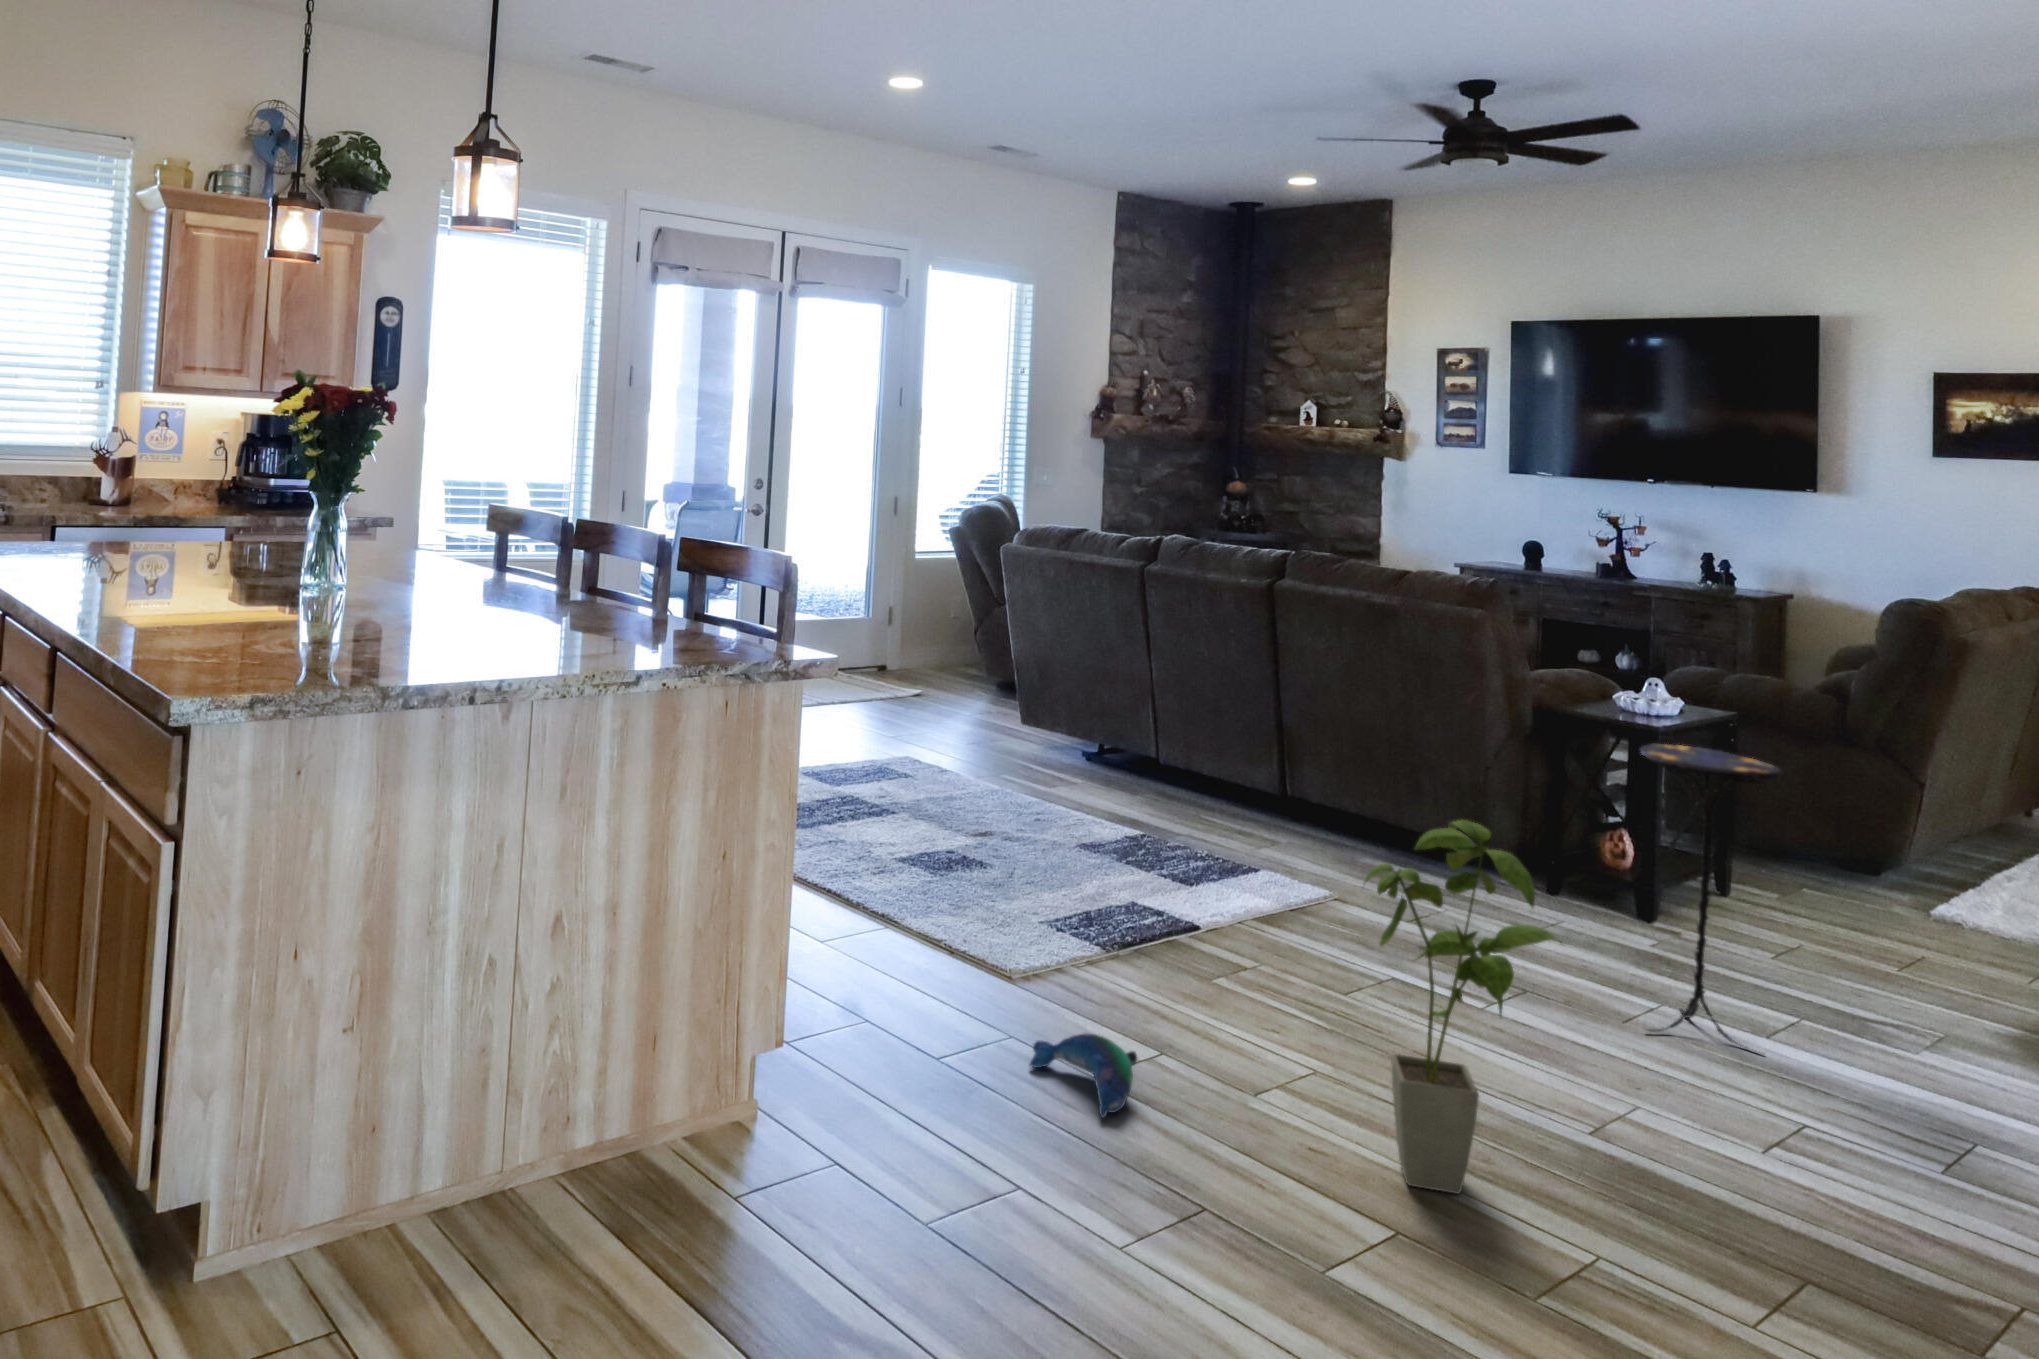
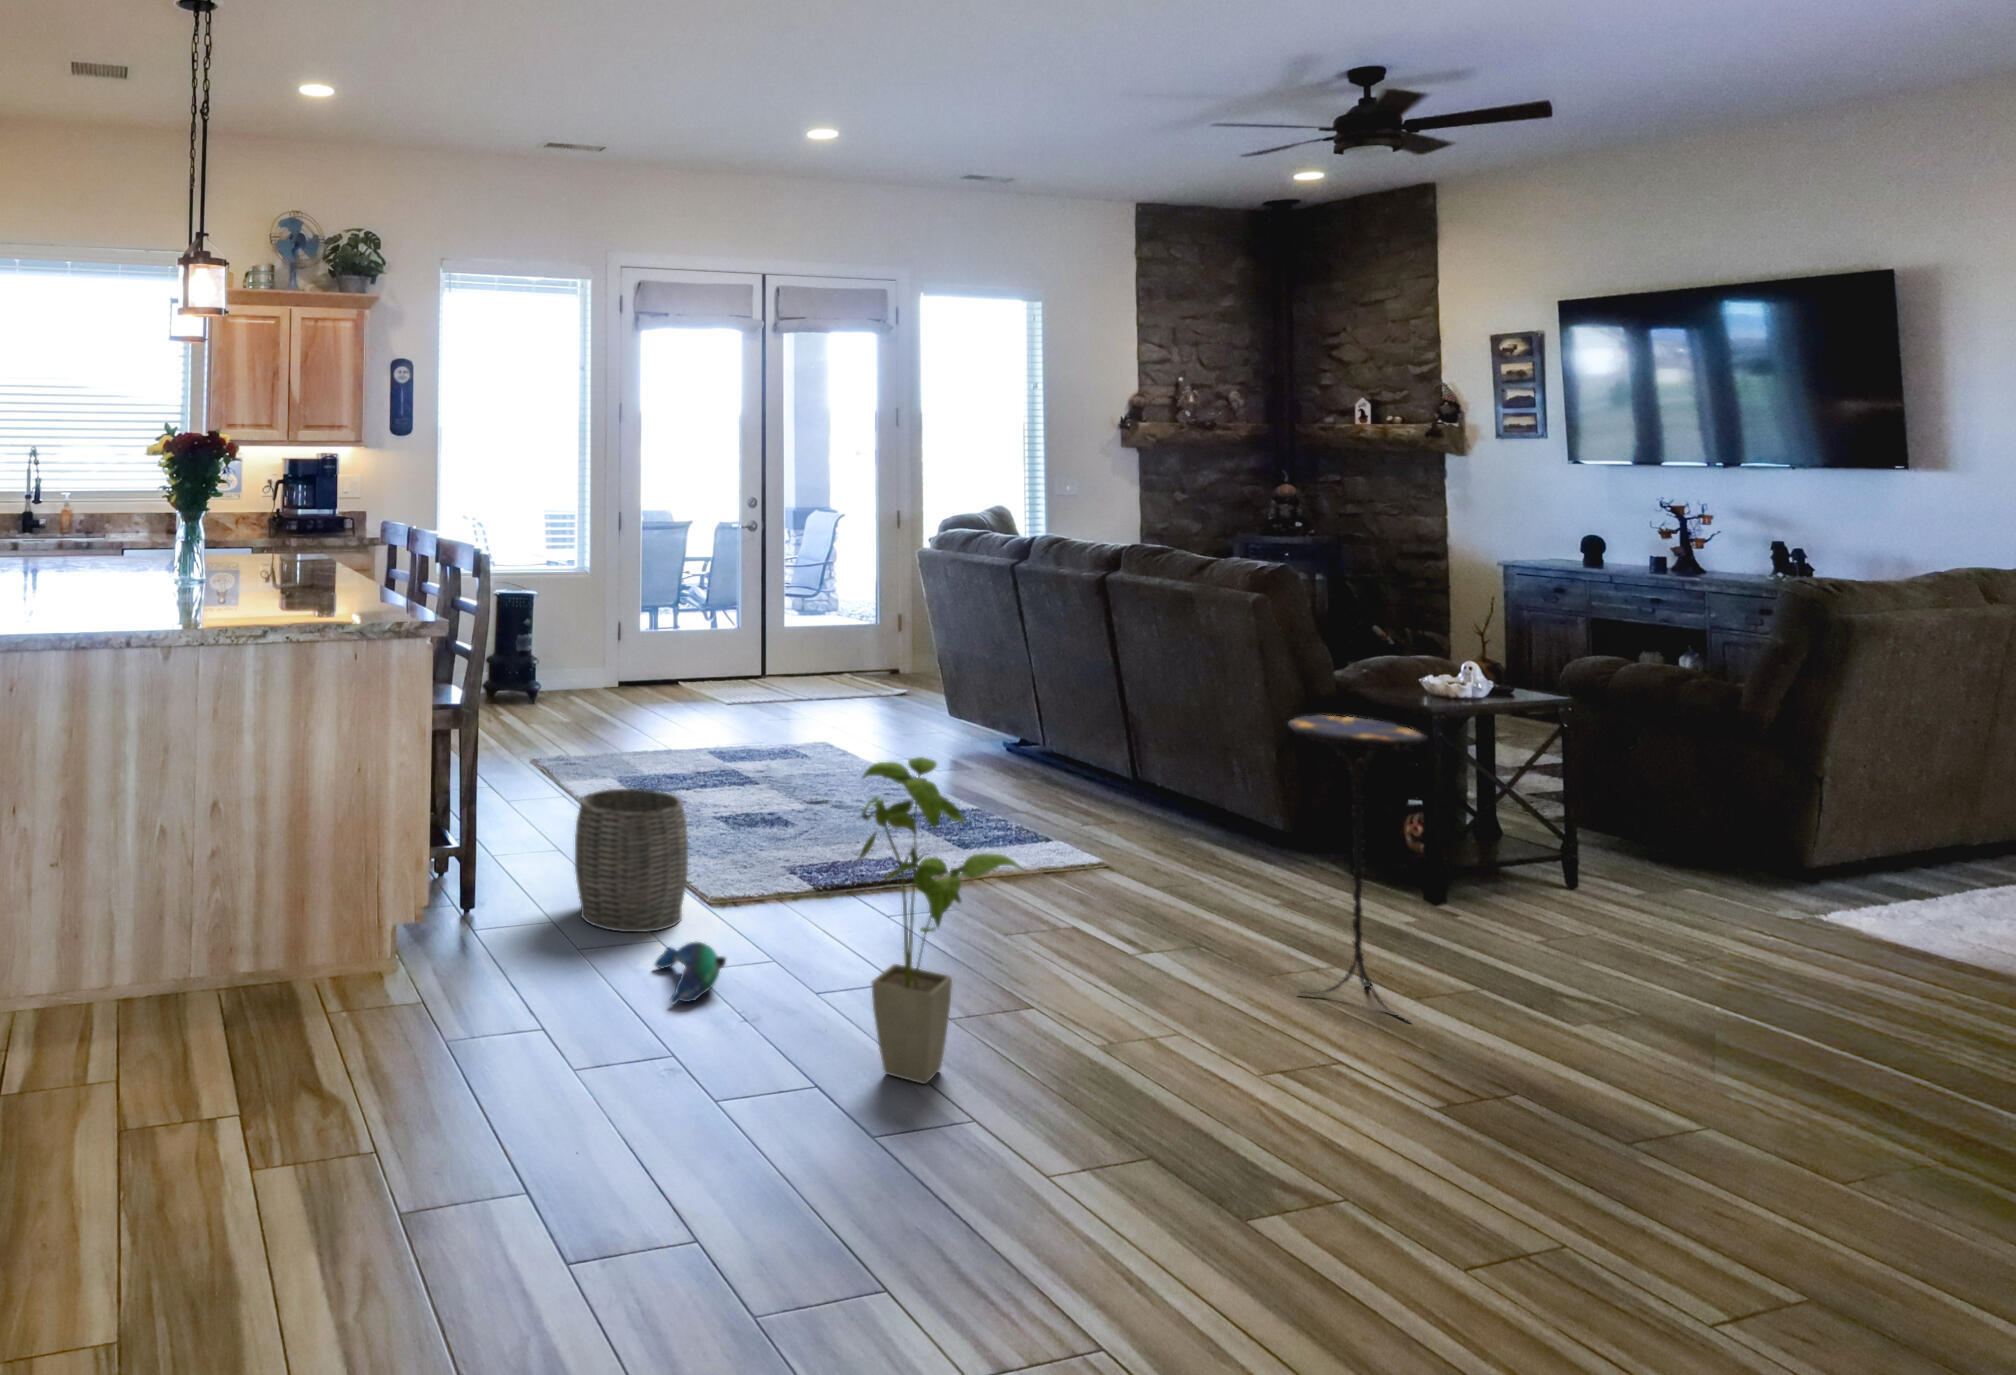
woven basket: none [866,843,1003,1020] -> present [575,789,688,932]

